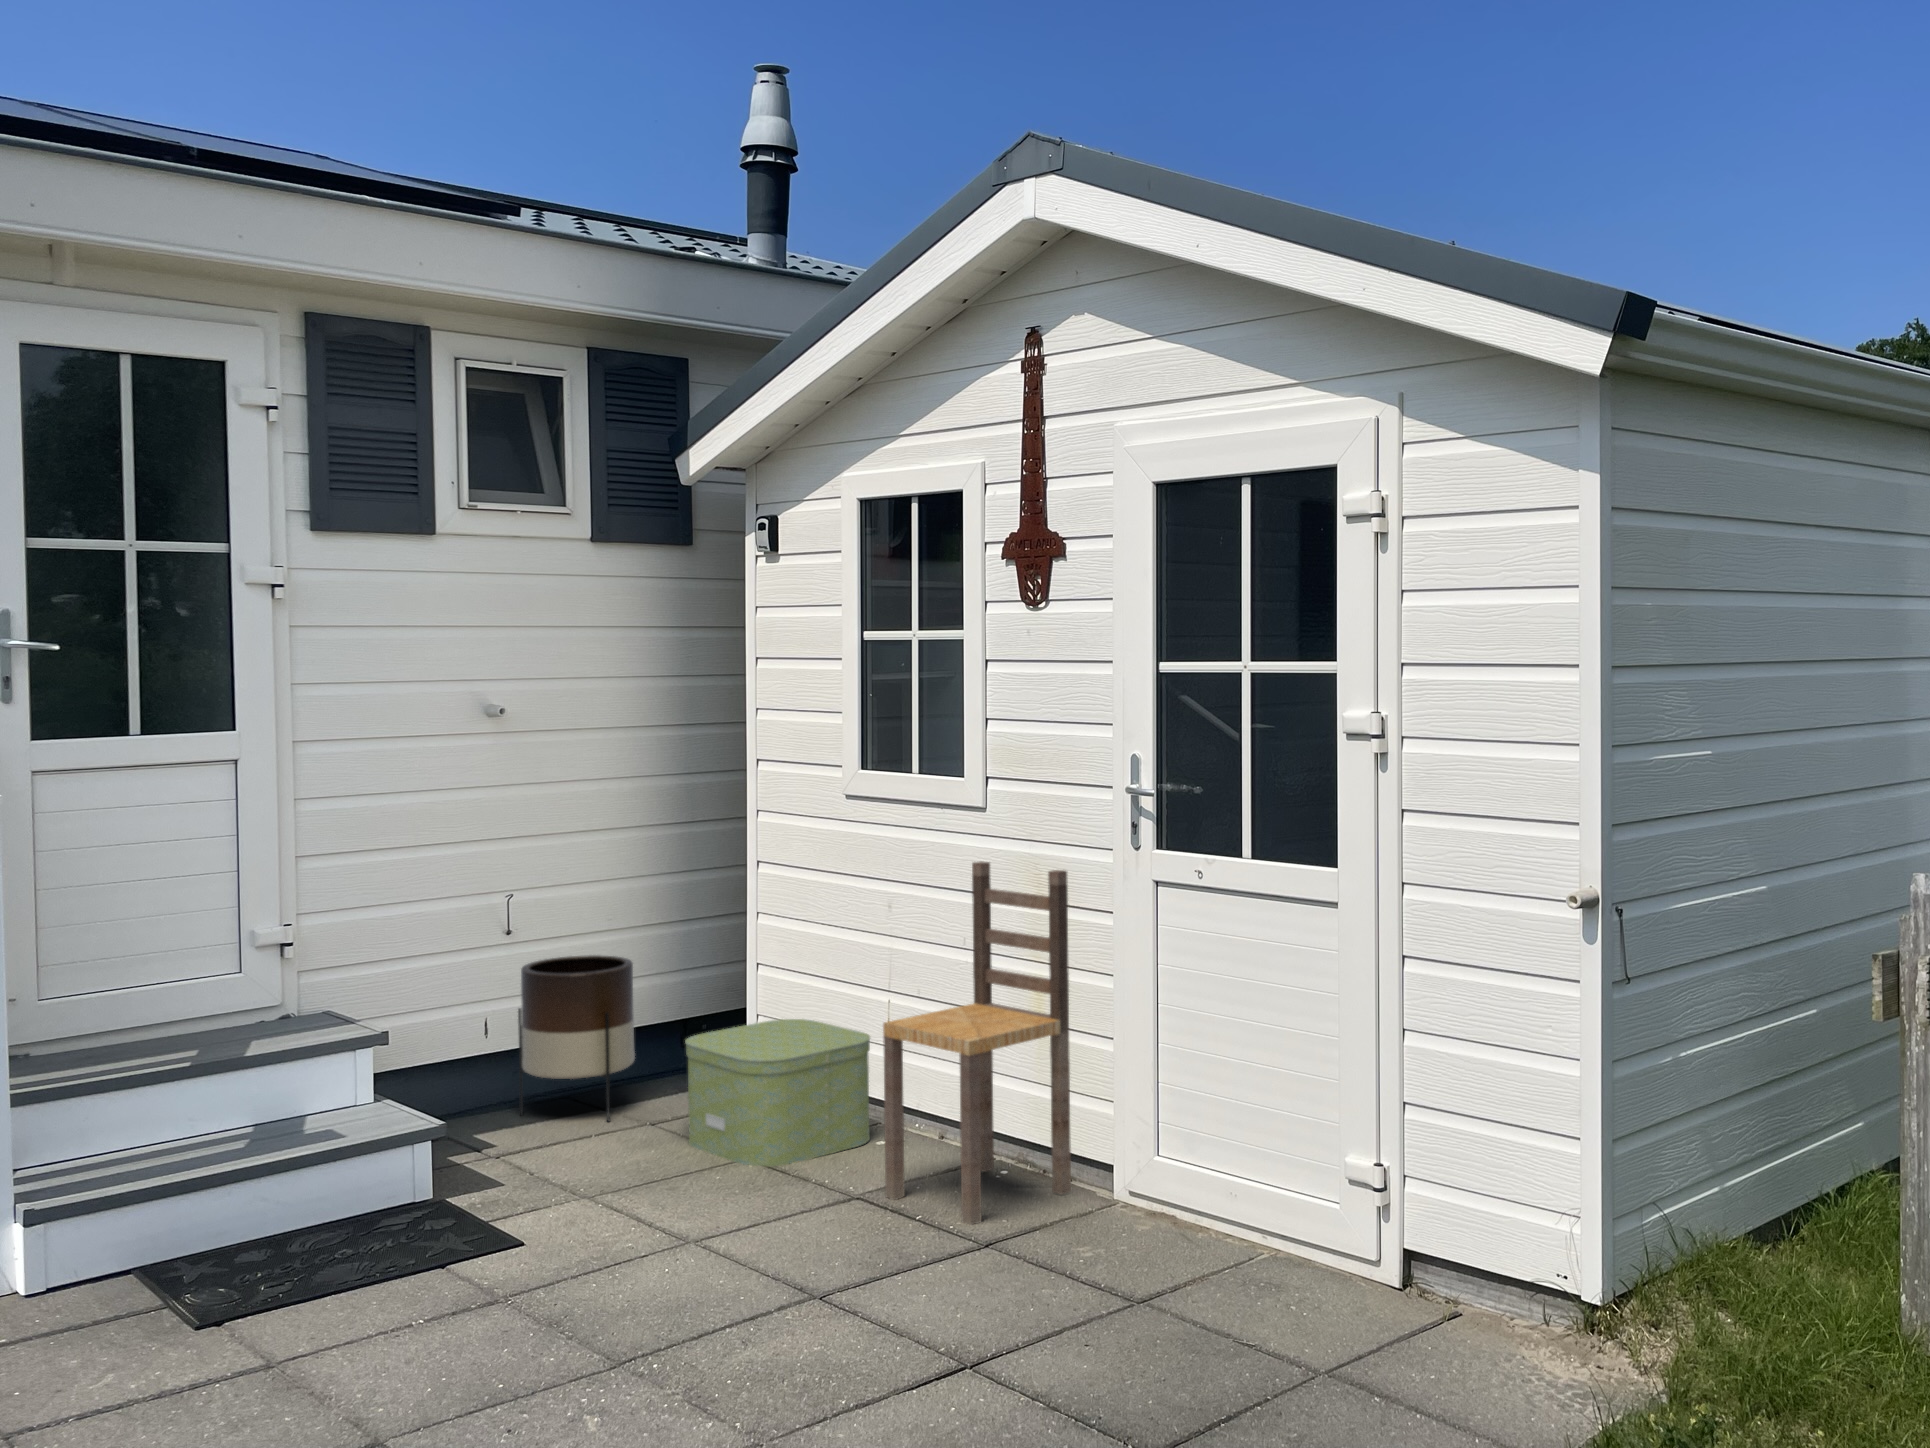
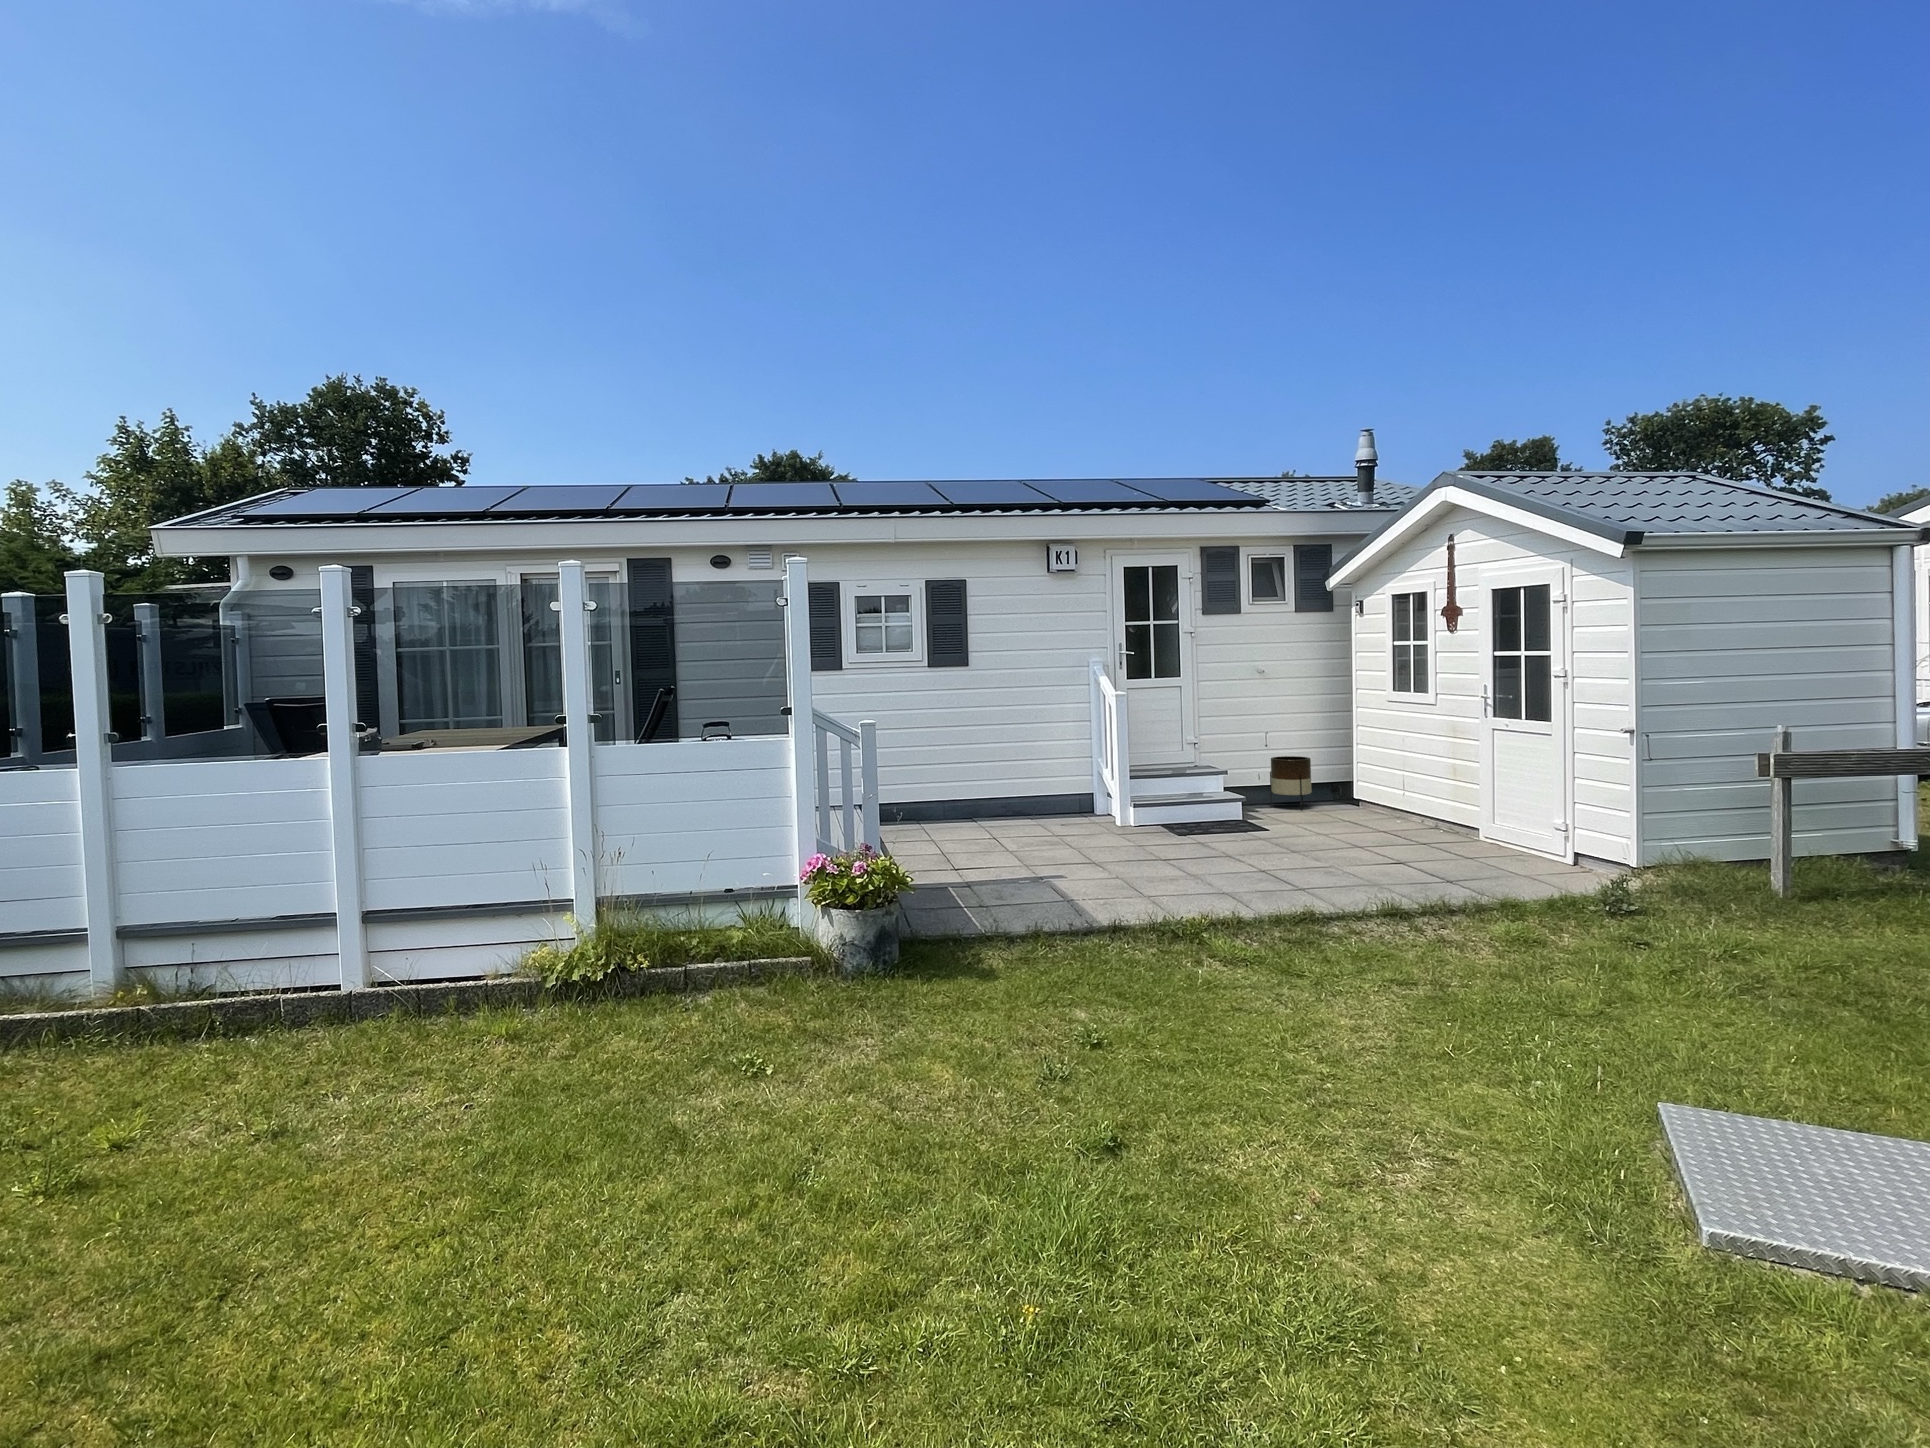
chair: present [883,861,1071,1225] -> none [1393,723,1467,841]
storage box: present [685,1019,870,1167] -> none [1327,780,1397,825]

